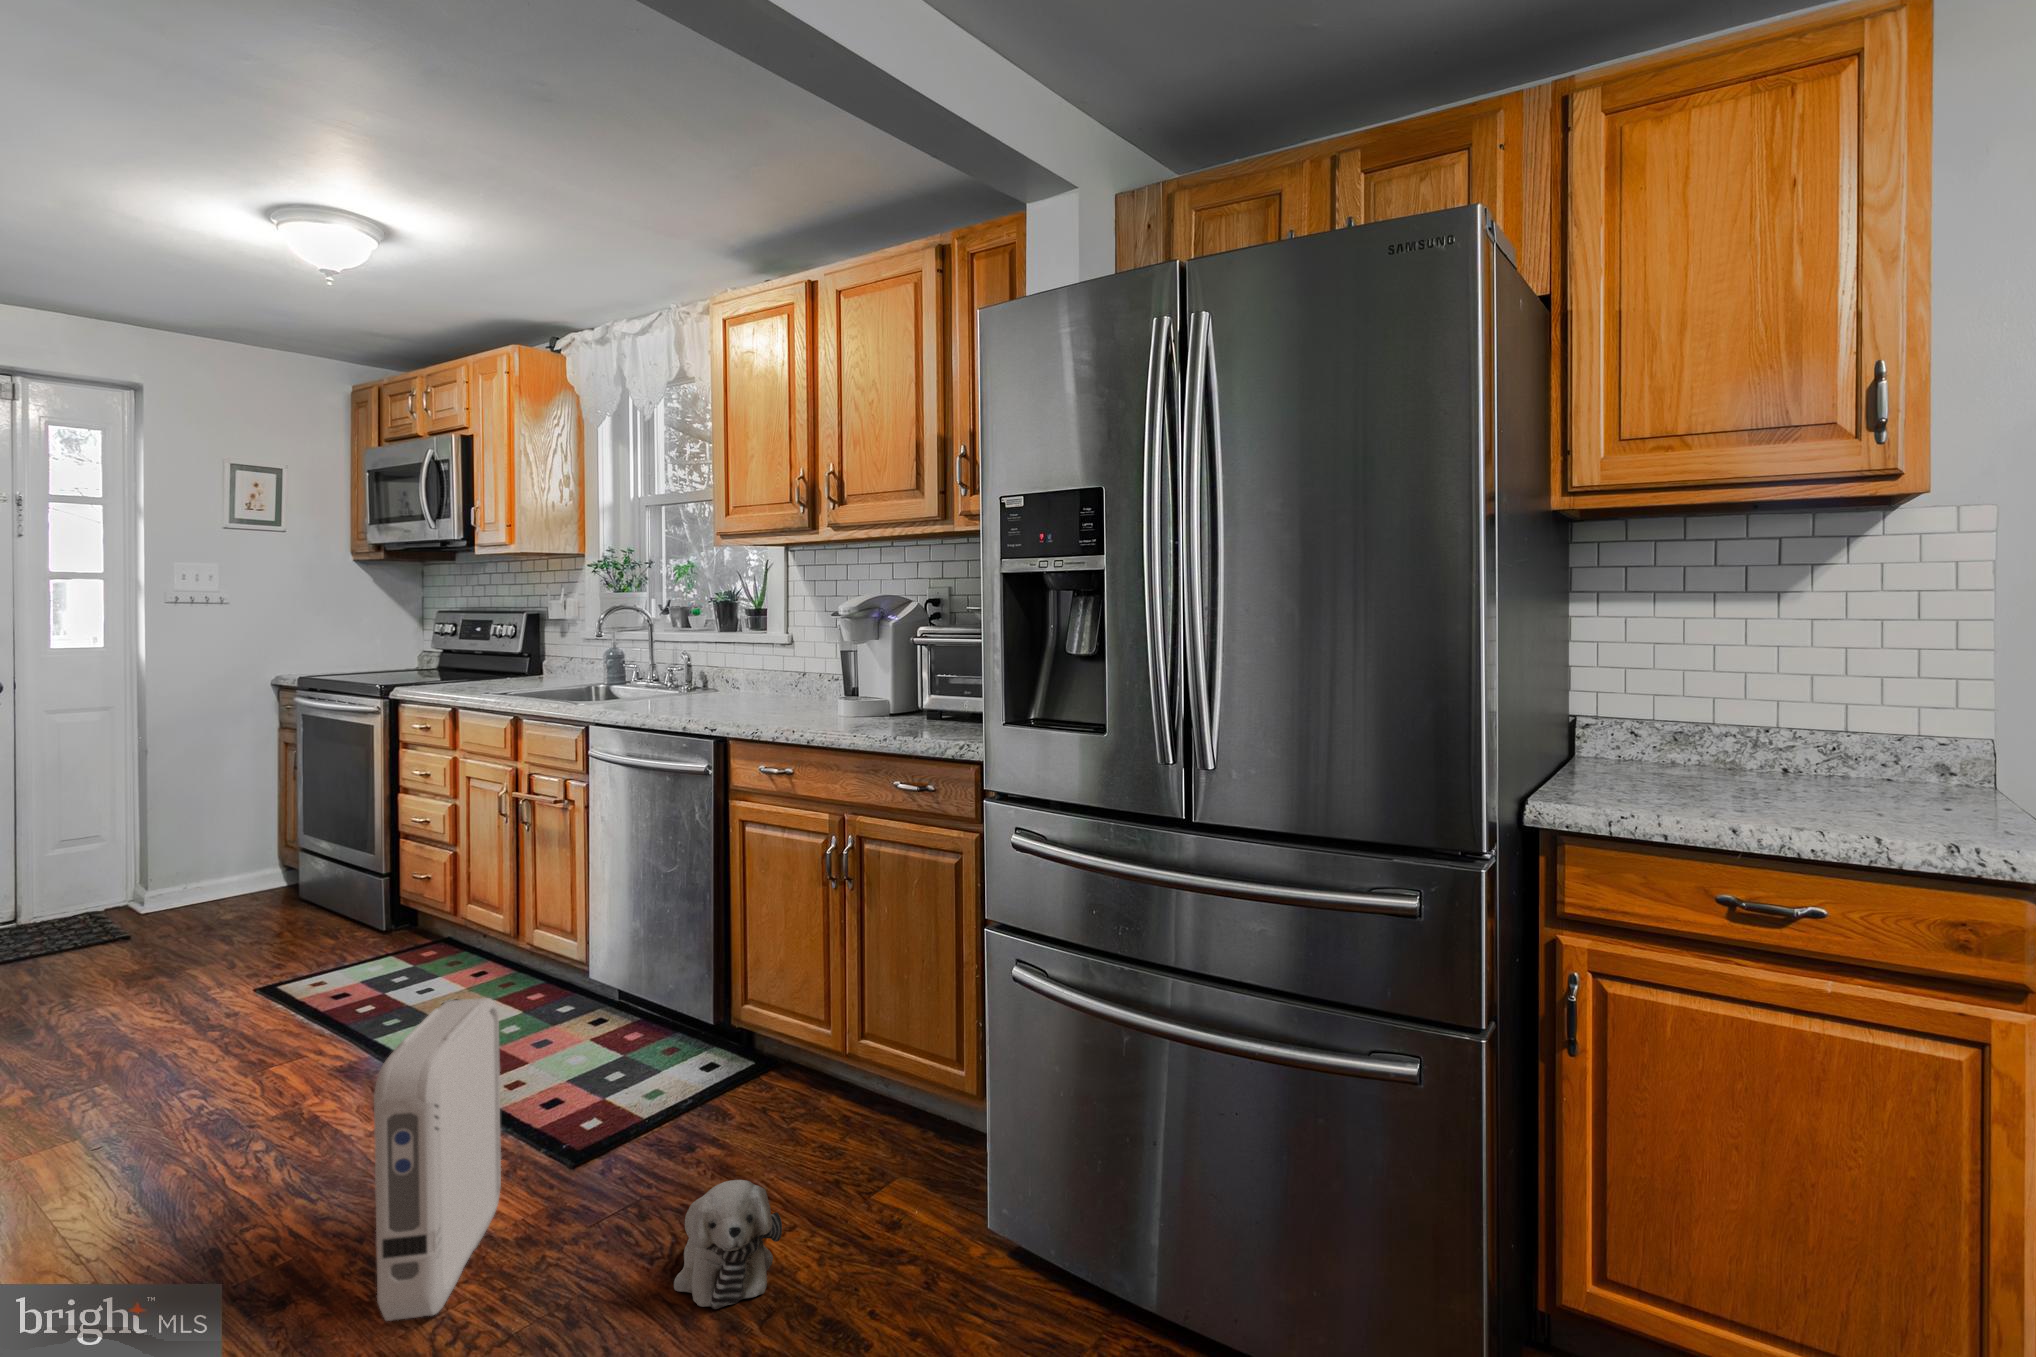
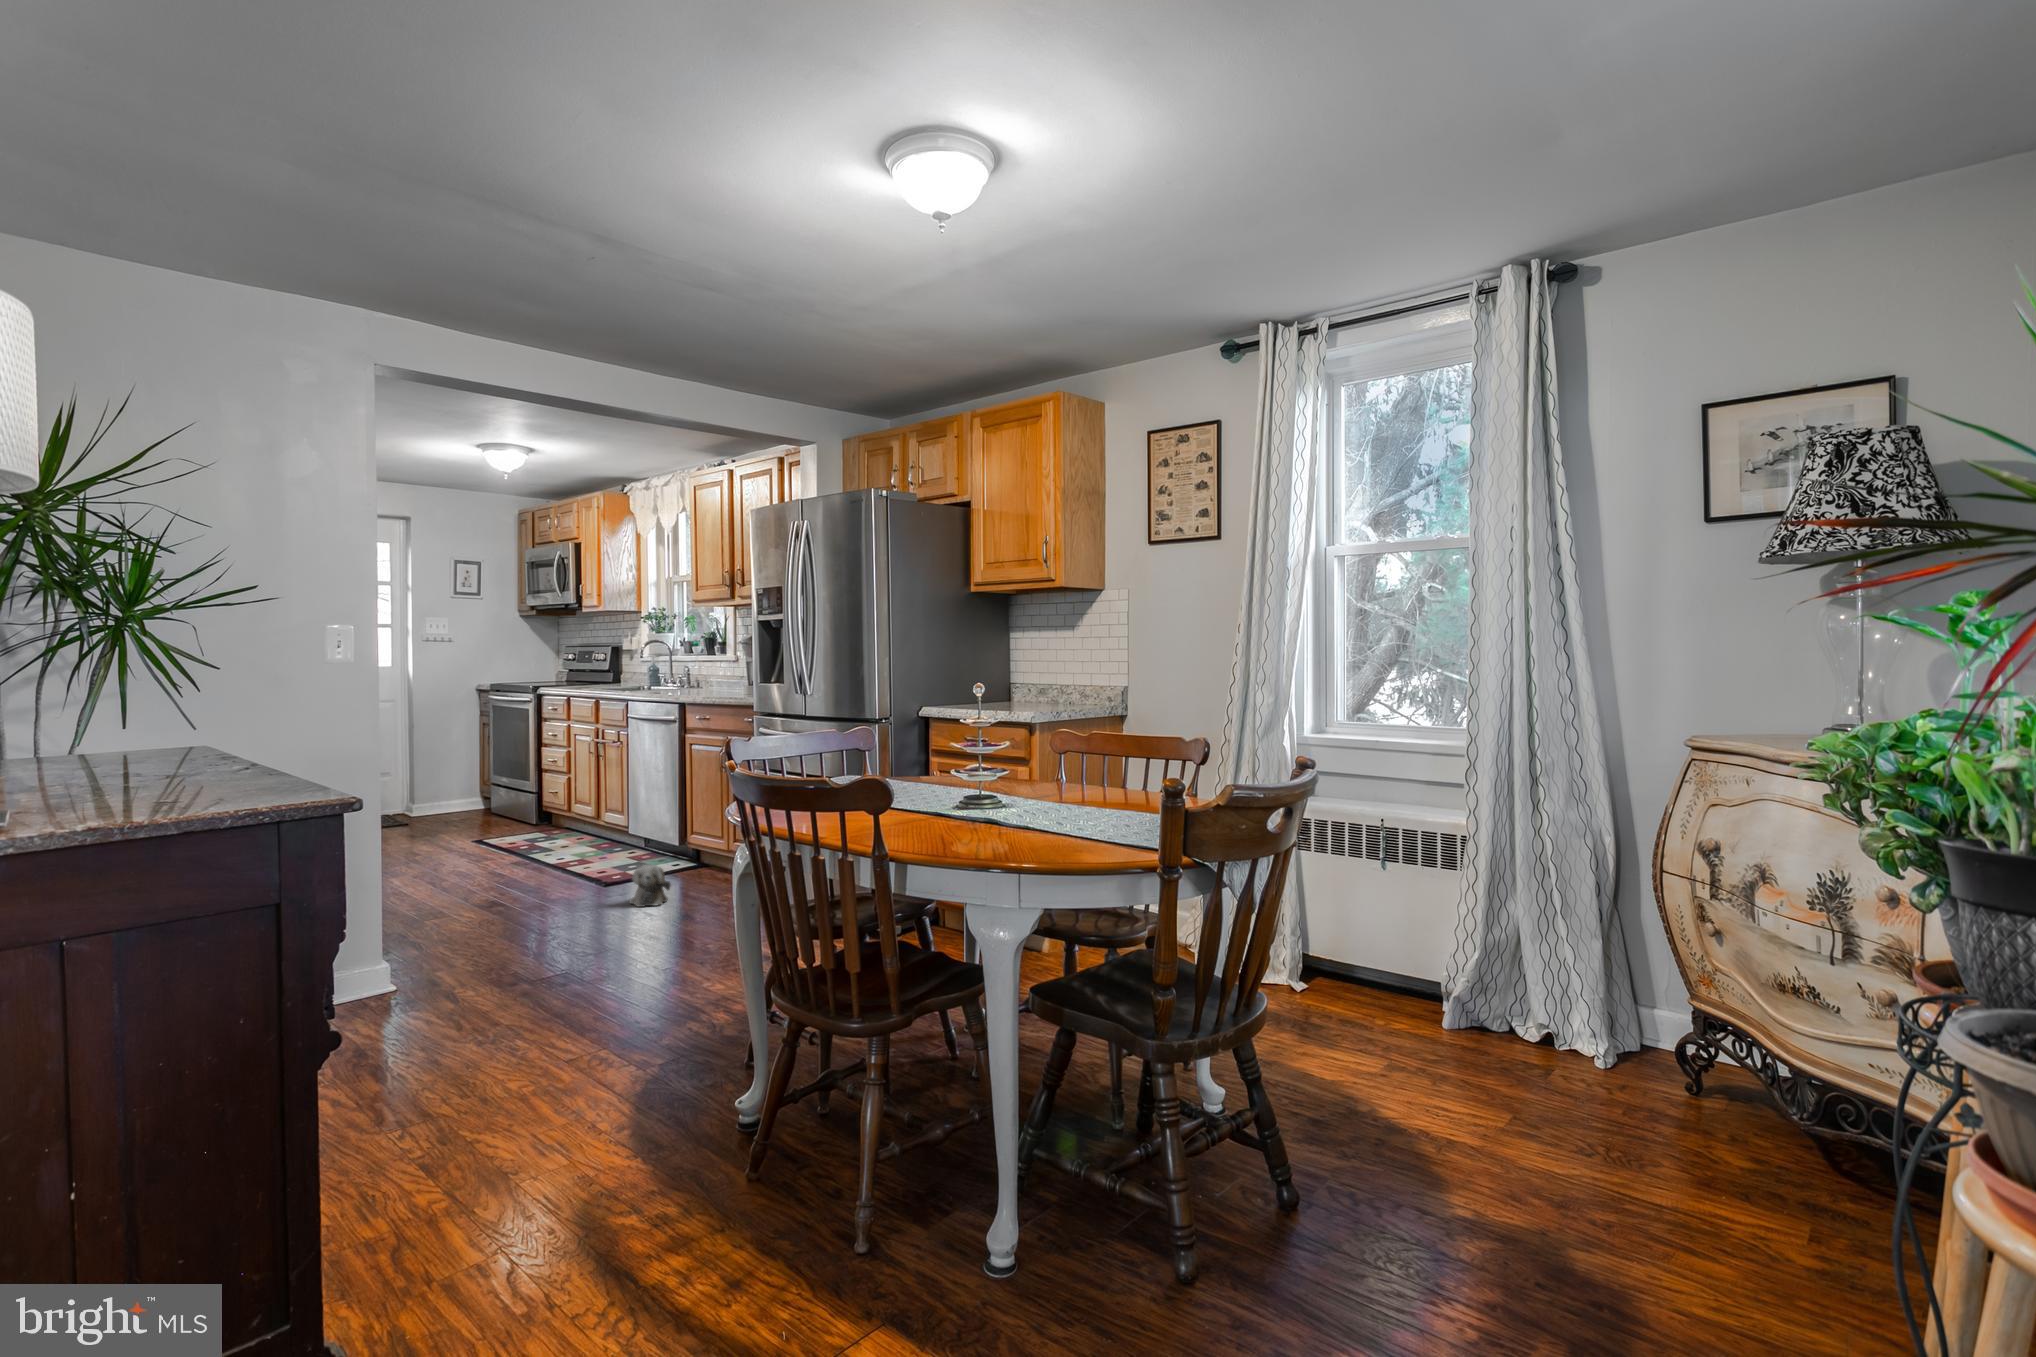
air purifier: present [374,998,501,1321] -> none [526,801,573,903]

